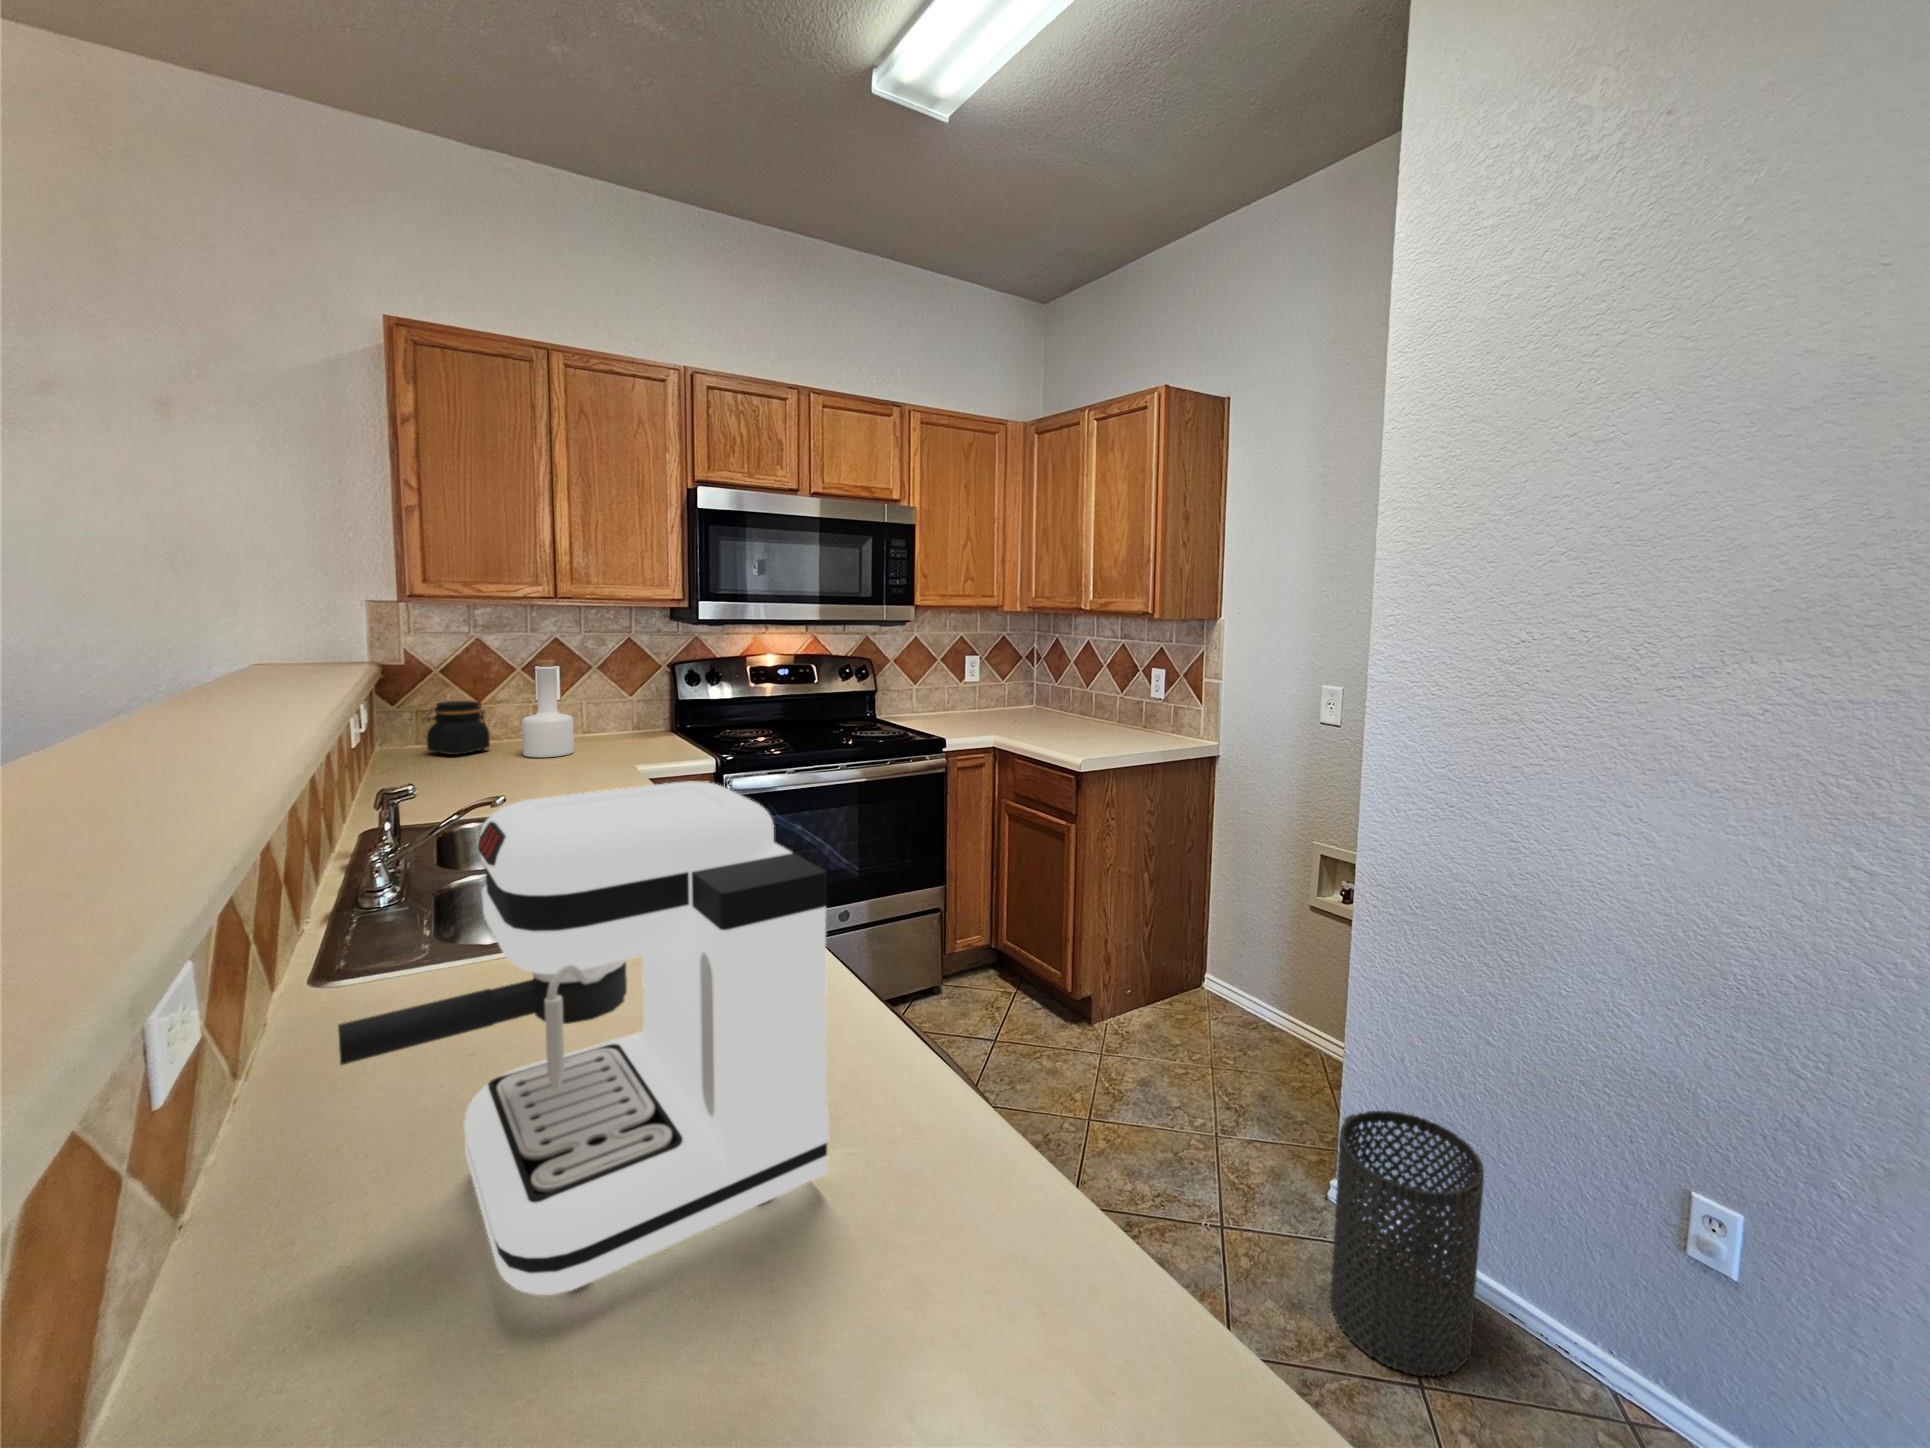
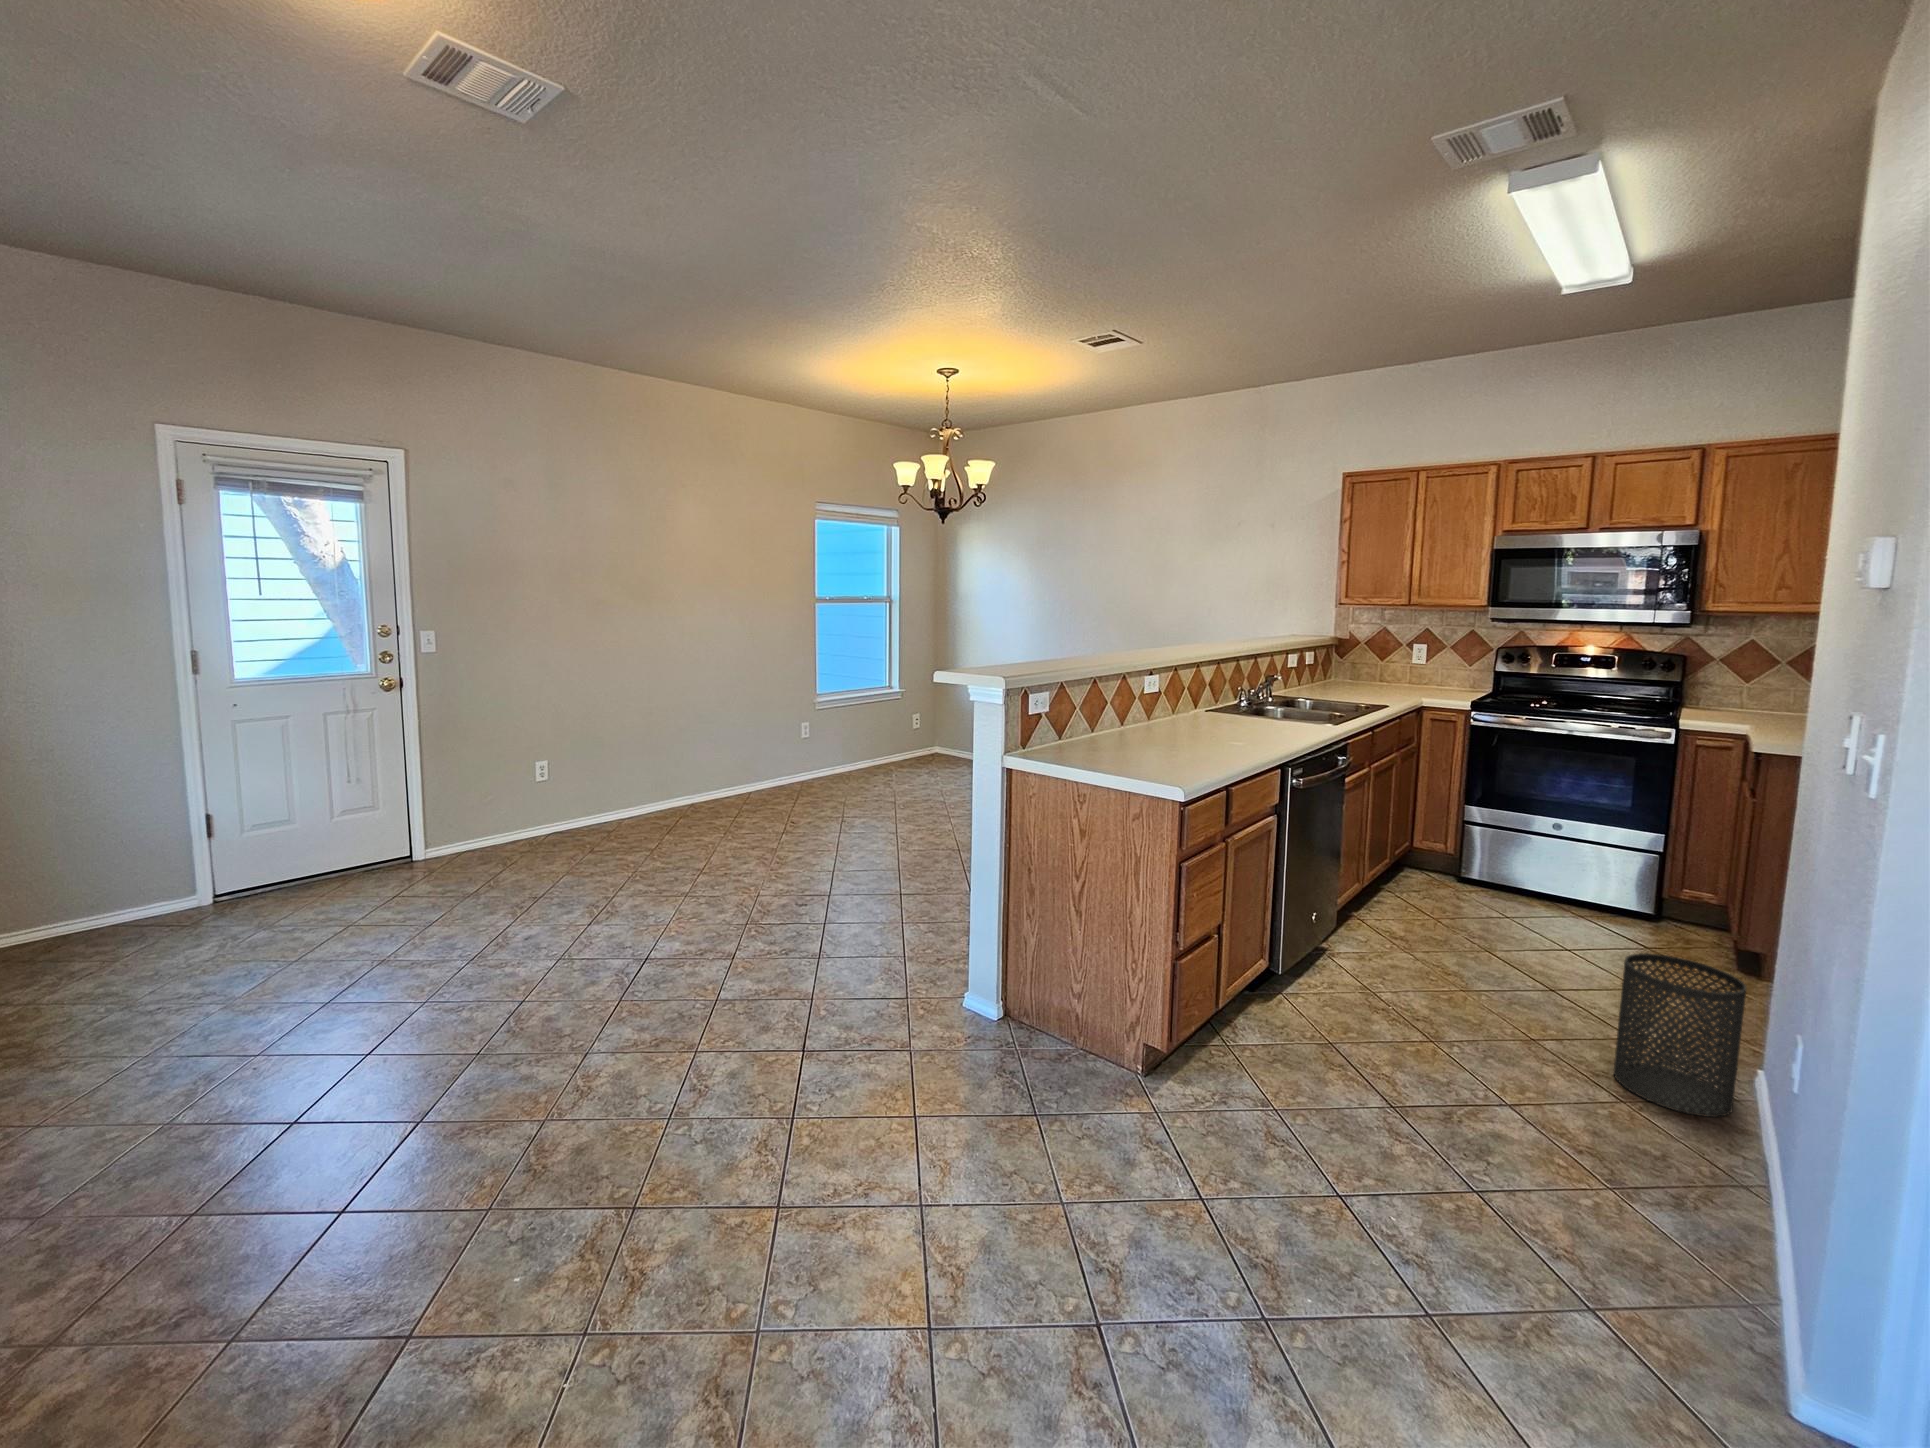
bottle: present [522,660,574,757] -> none [1384,639,1414,690]
jar: present [427,701,490,755] -> none [1347,658,1379,685]
coffee maker: present [338,782,828,1295] -> none [1166,649,1254,741]

